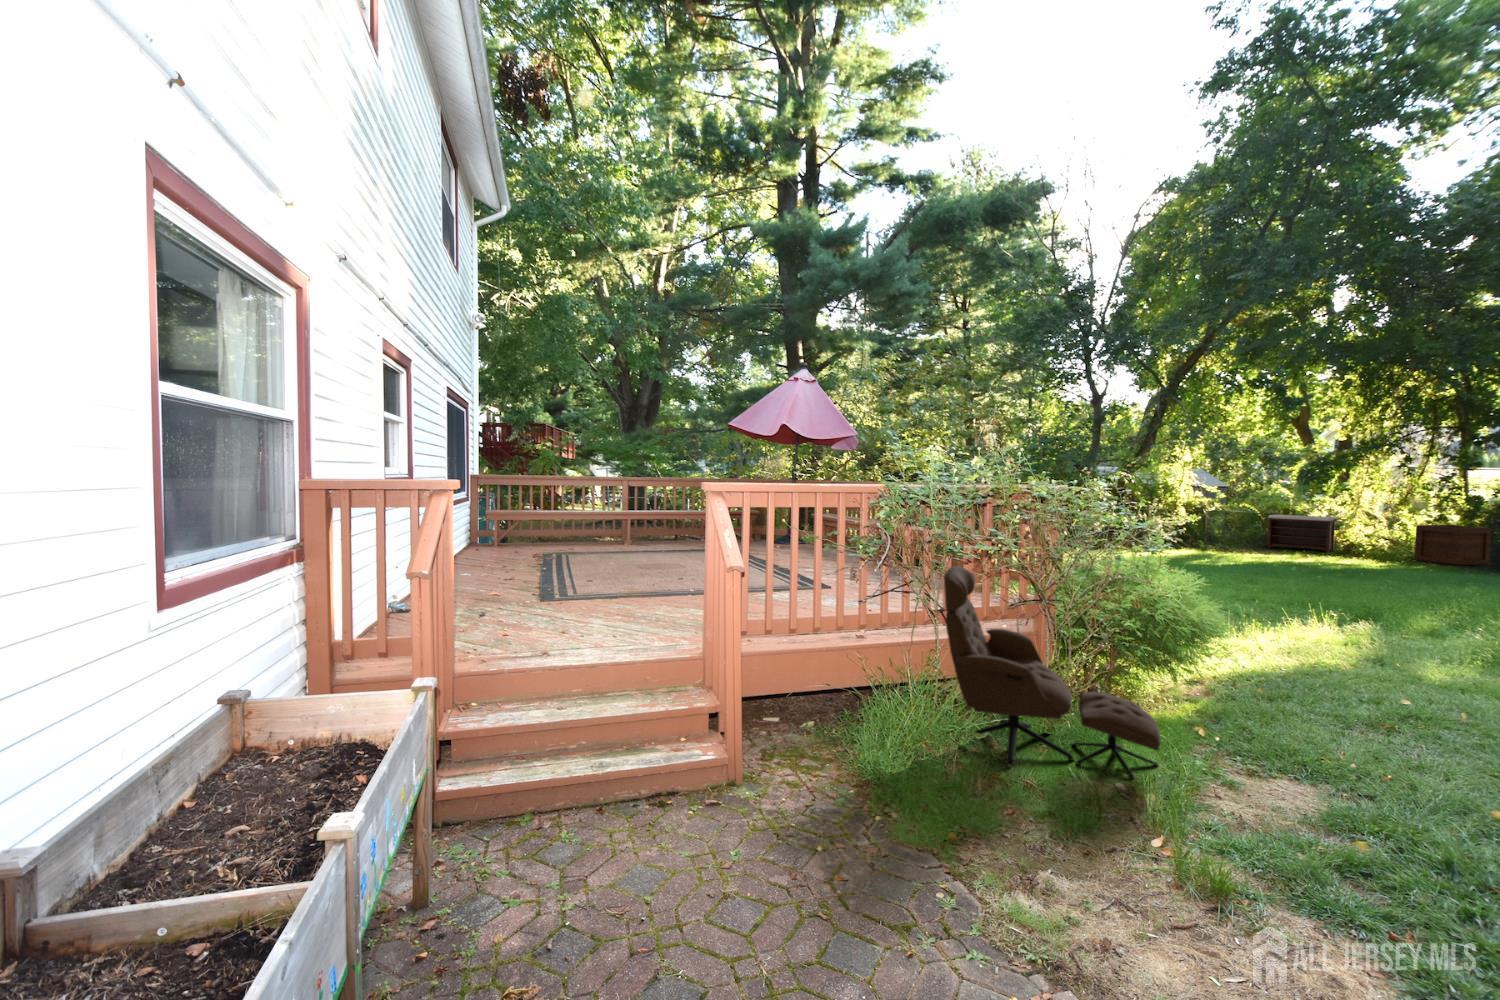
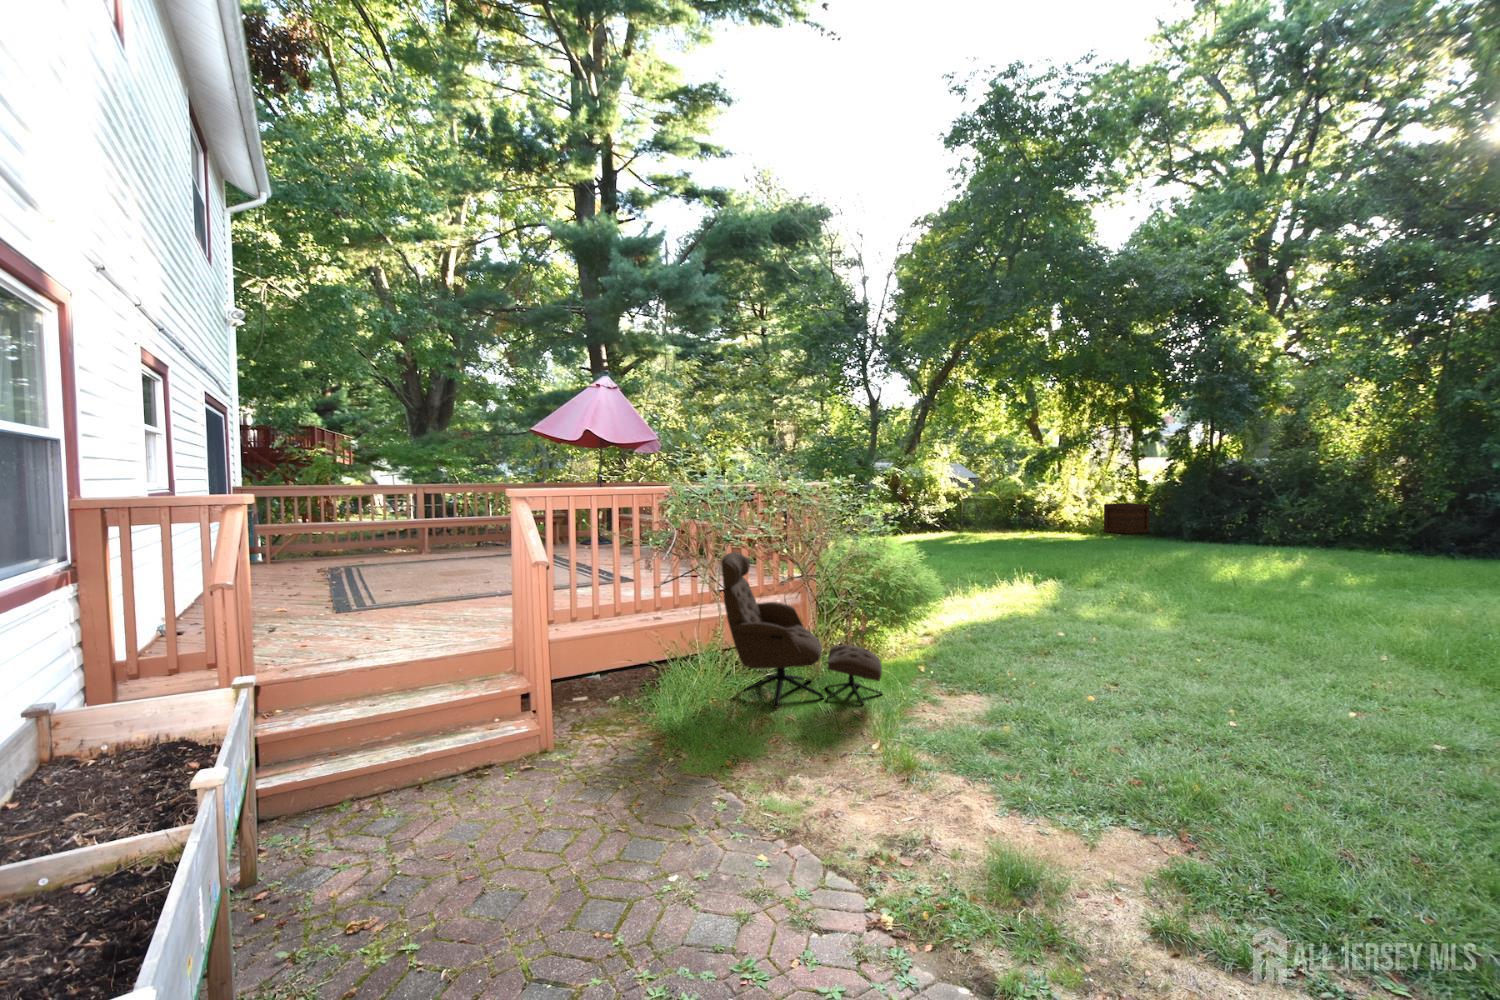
bench: present [1267,515,1337,552] -> none [1007,500,1055,529]

